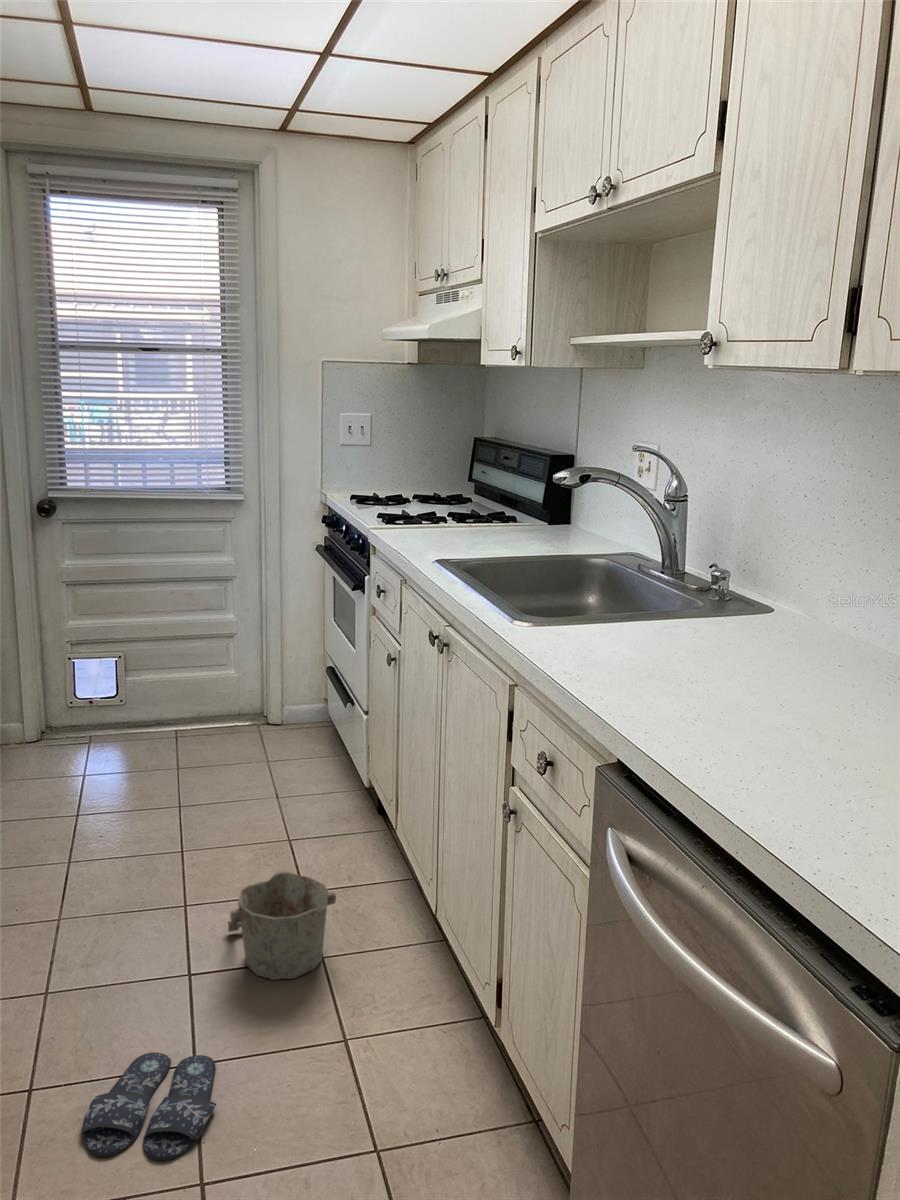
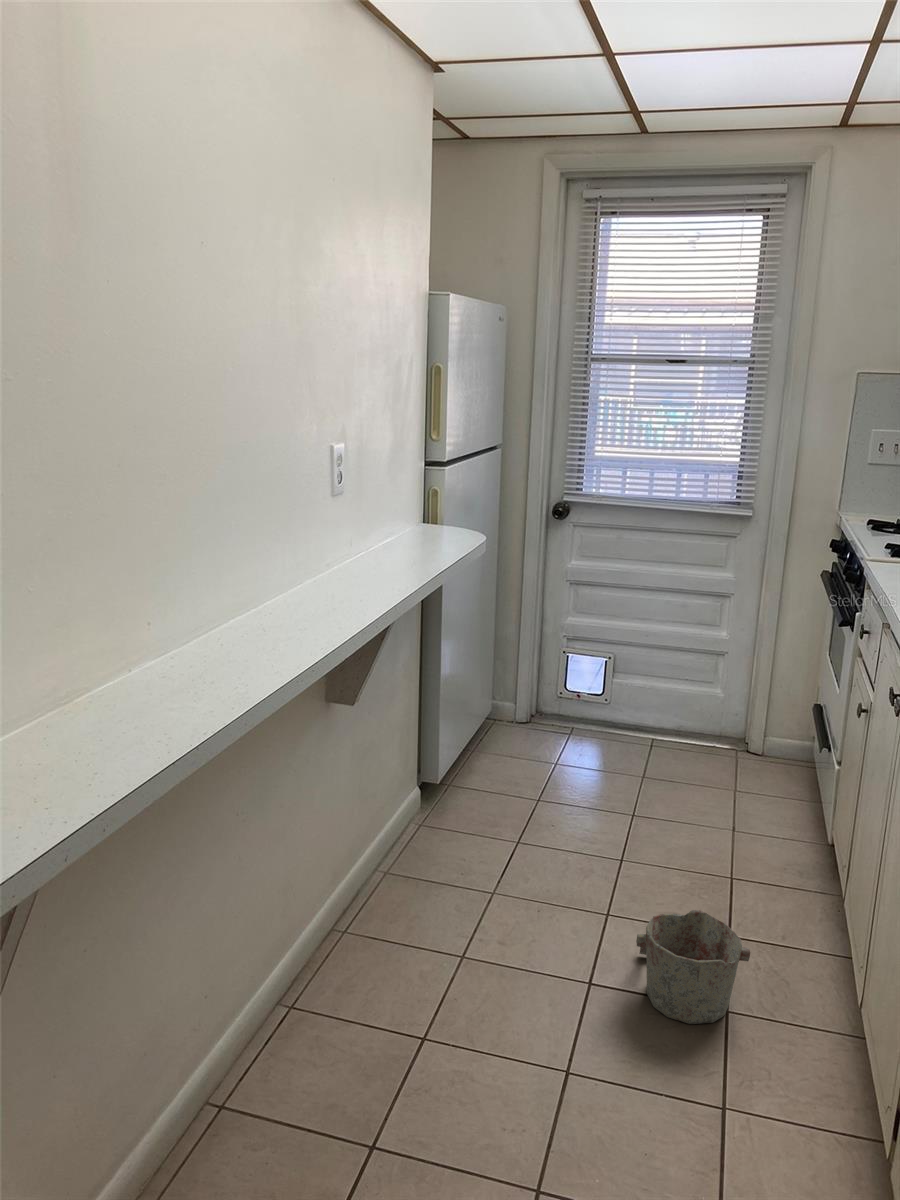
slippers: present [82,1052,216,1161] -> none [453,1043,586,1153]

